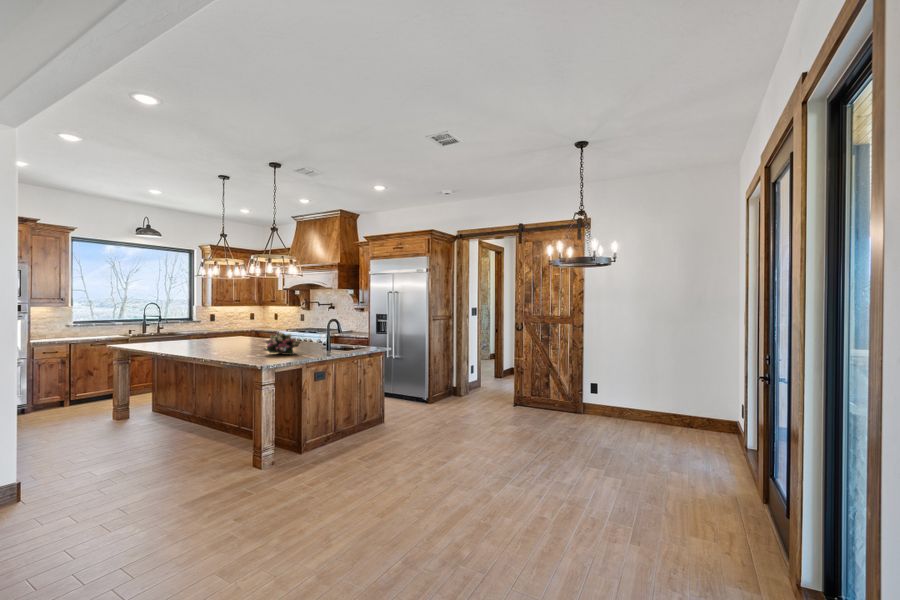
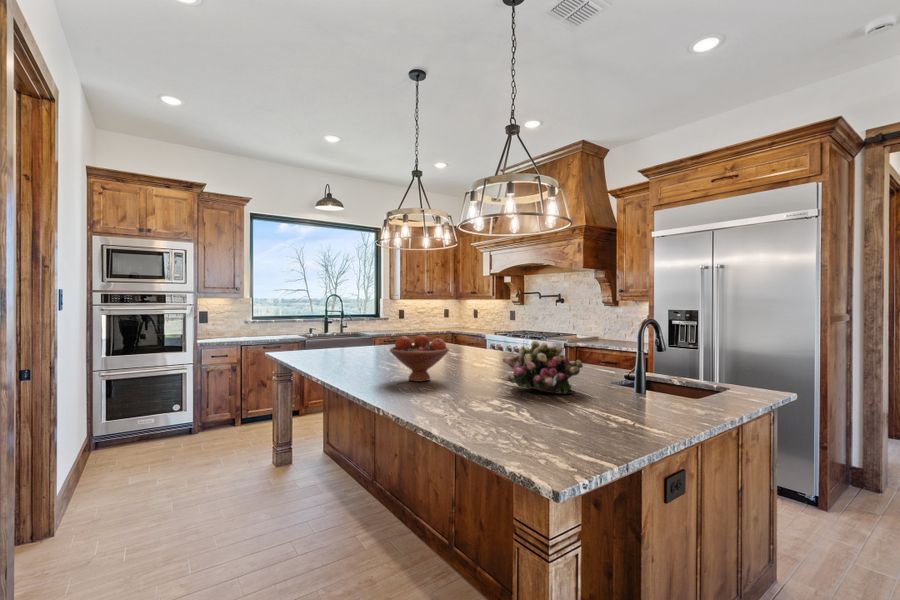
fruit bowl: none [203,331,237,354] -> present [390,335,449,382]

